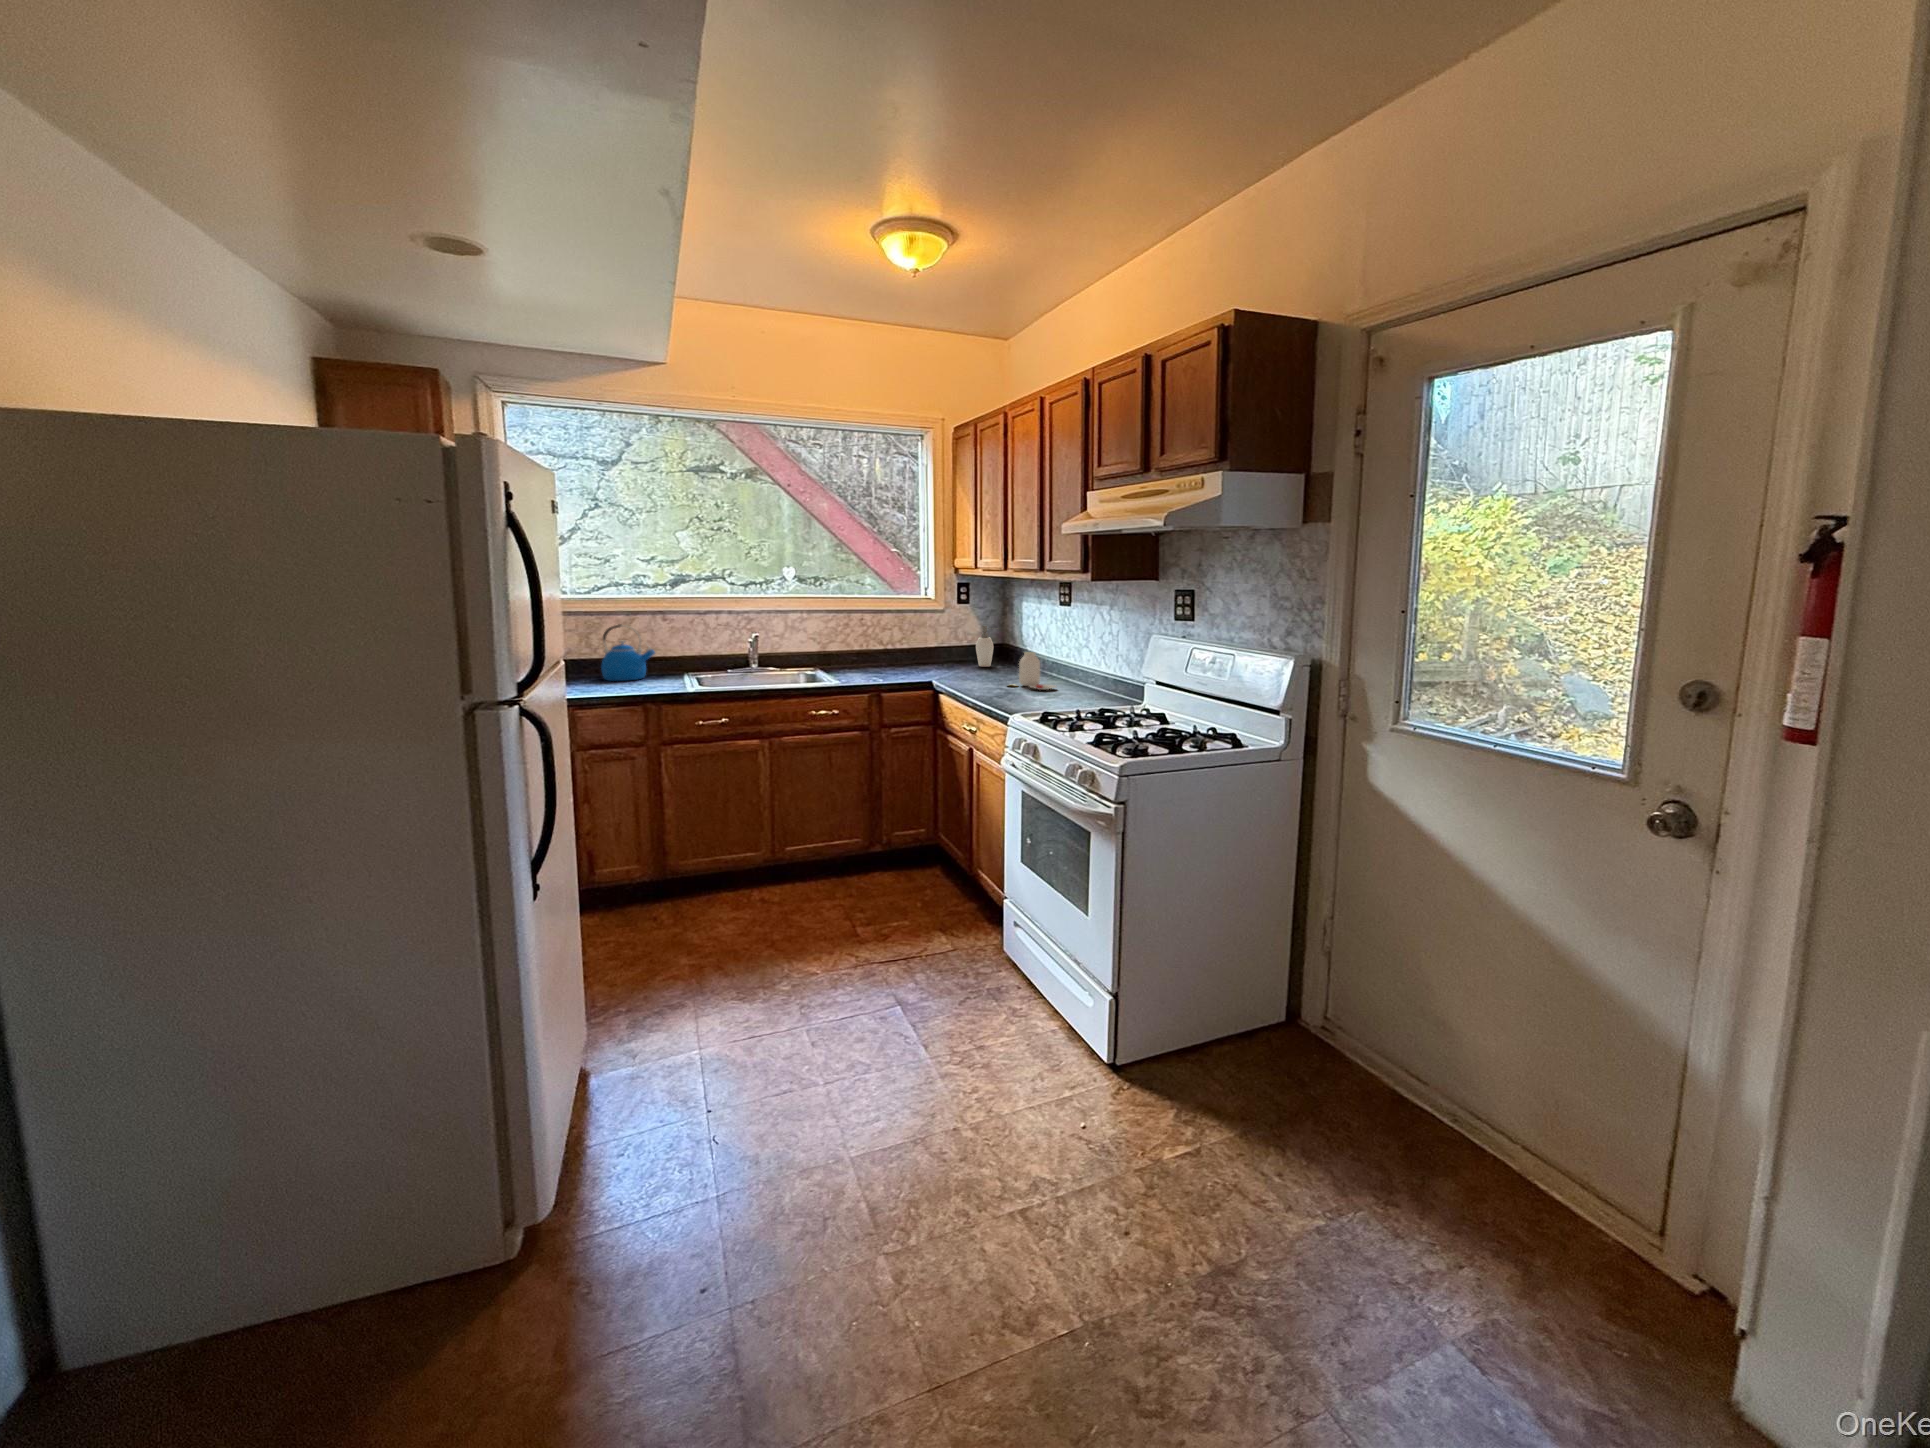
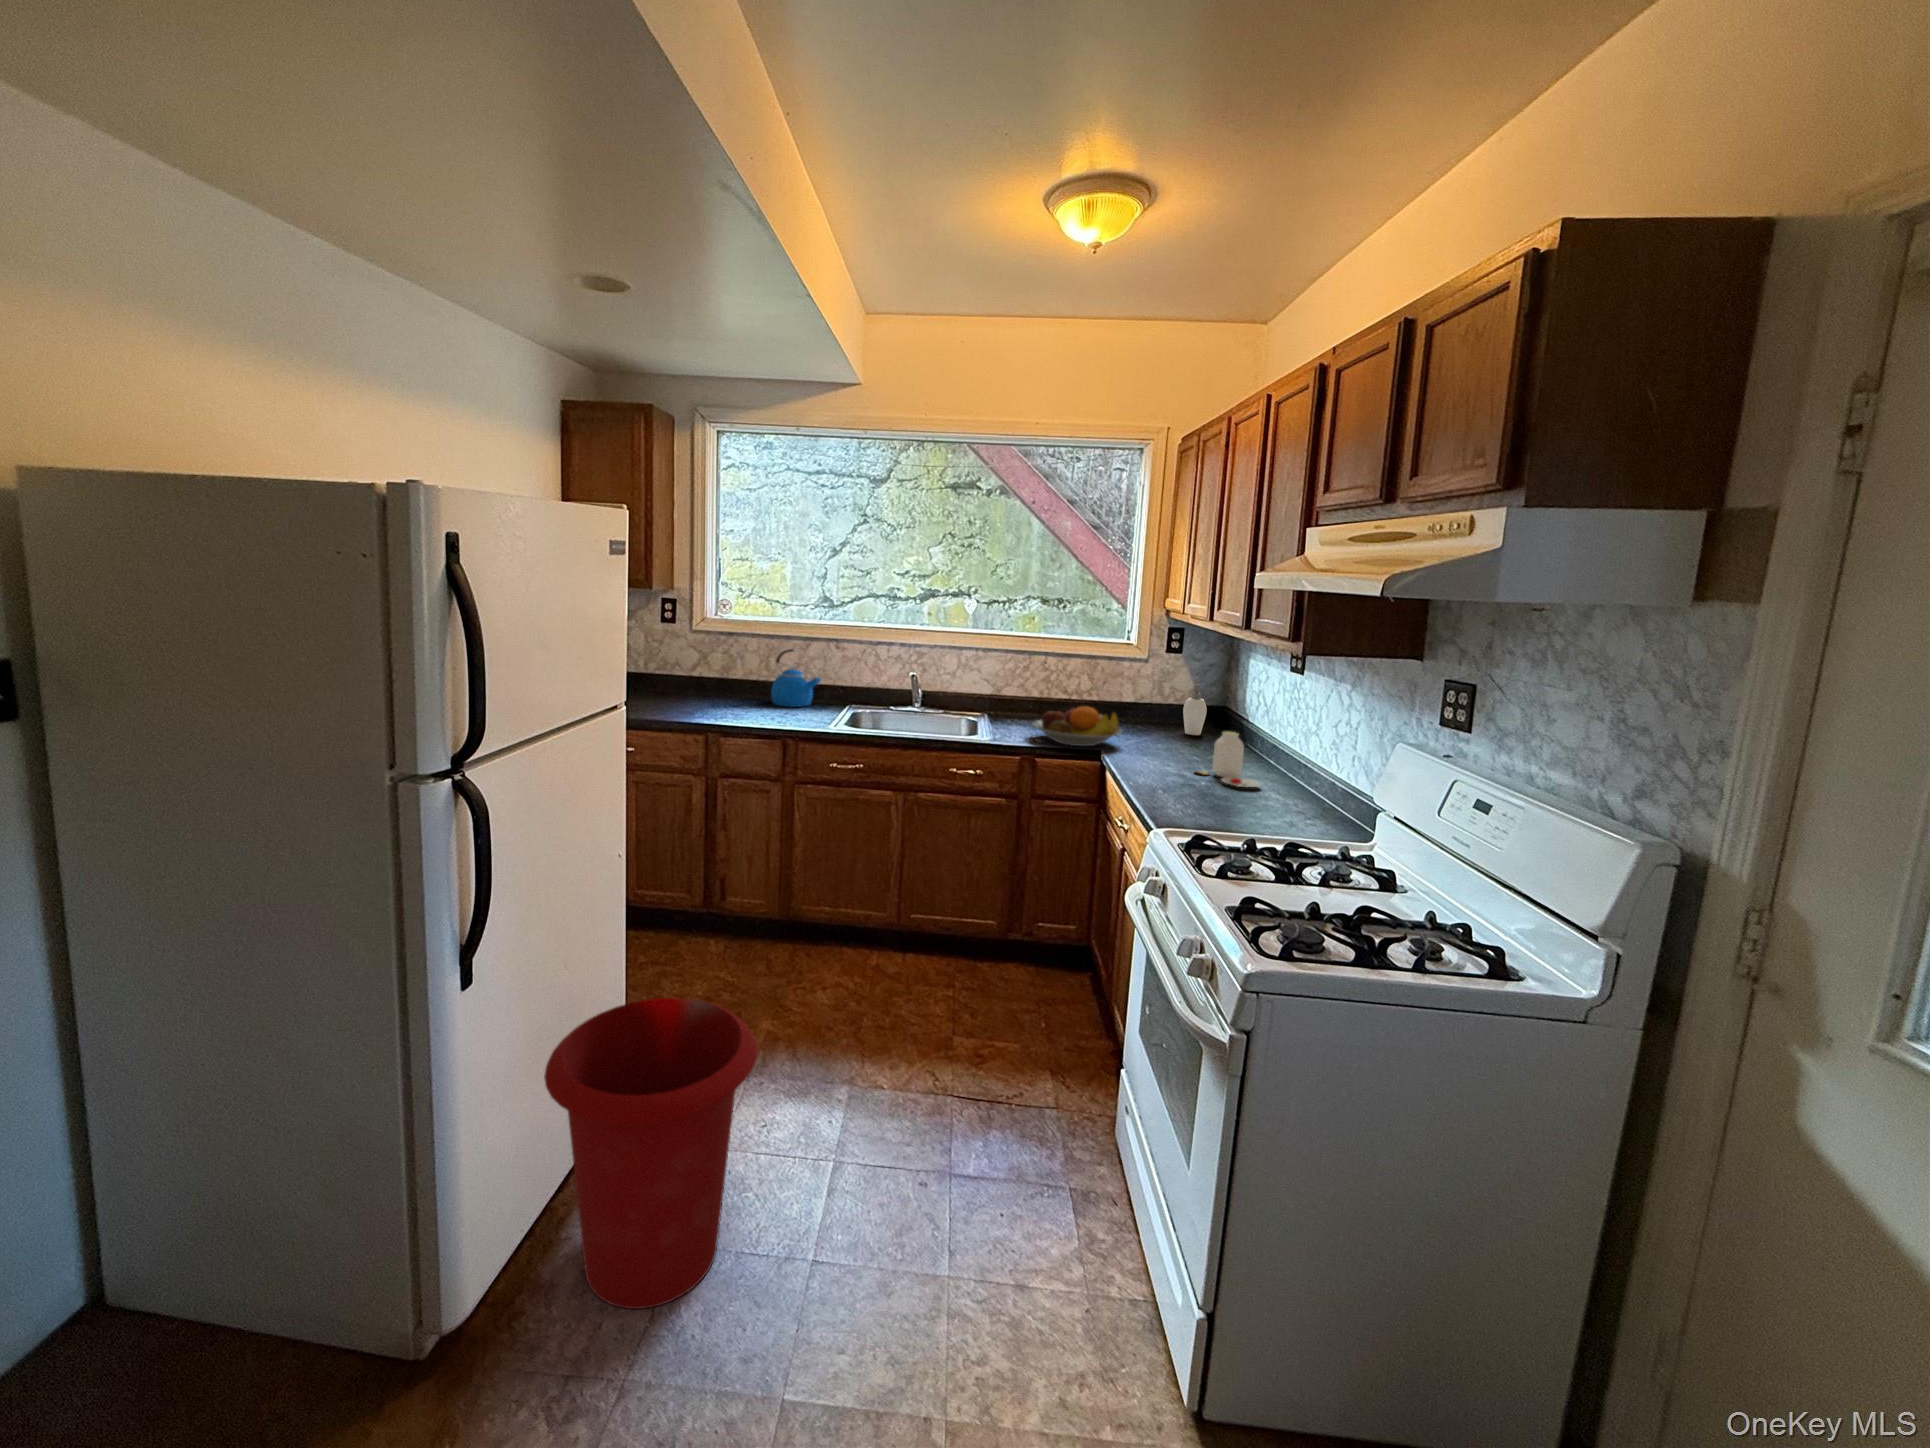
fruit bowl: none [868,648,943,681] -> present [1033,706,1122,746]
waste bin: none [578,906,767,1161] -> present [544,998,757,1309]

